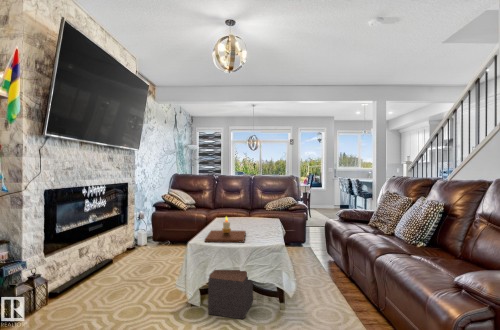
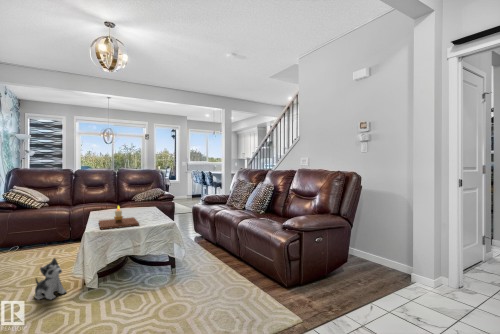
plush toy: none [149,265,174,308] -> present [35,258,66,300]
footstool: present [208,270,253,319] -> none [110,244,146,291]

